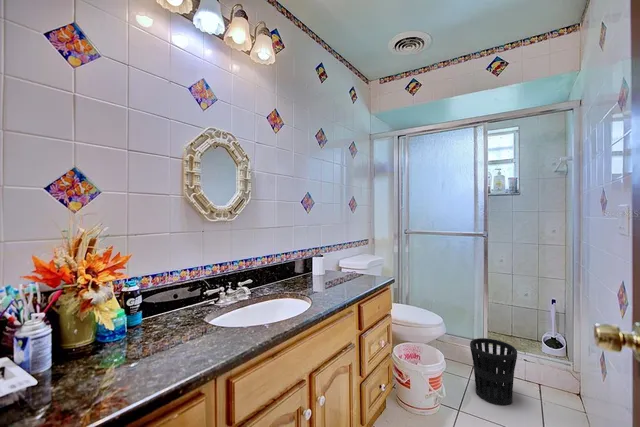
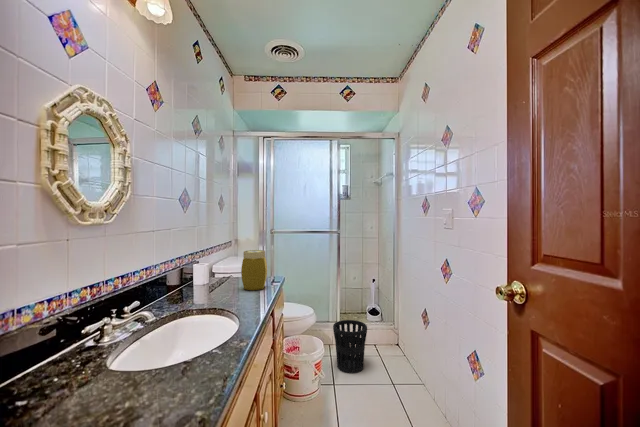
jar: none [344,247,369,285] -> present [241,250,267,290]

